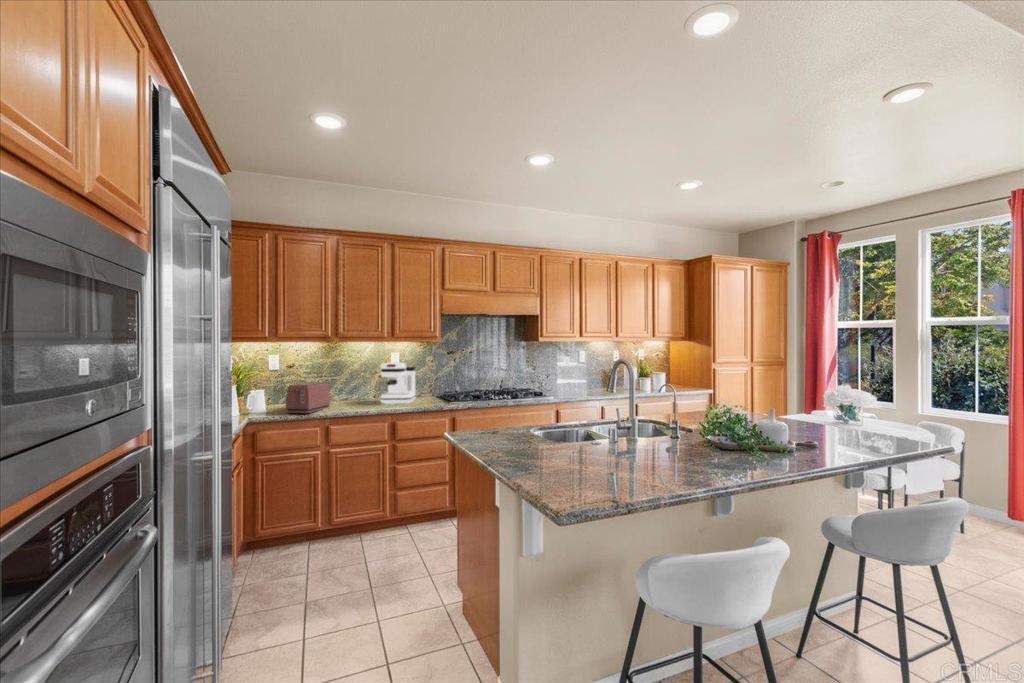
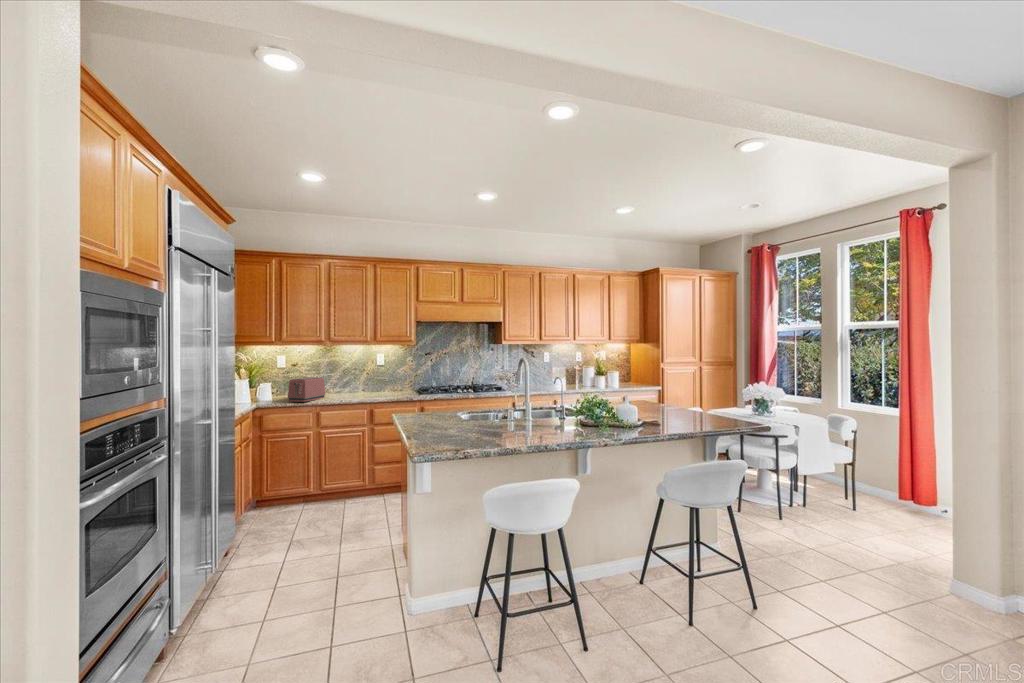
coffee maker: present [381,362,415,404] -> none [365,362,396,395]

